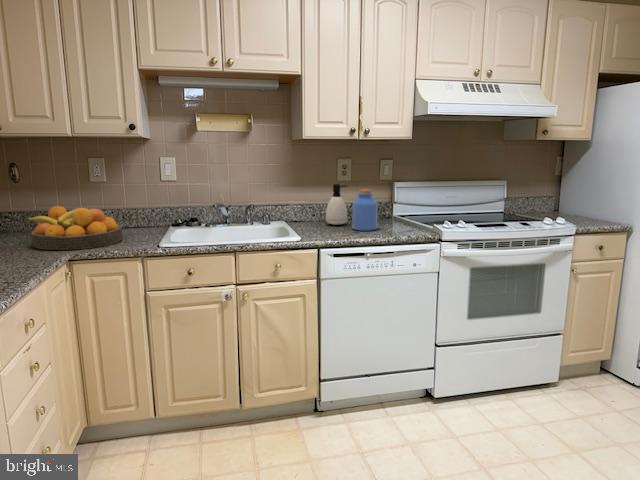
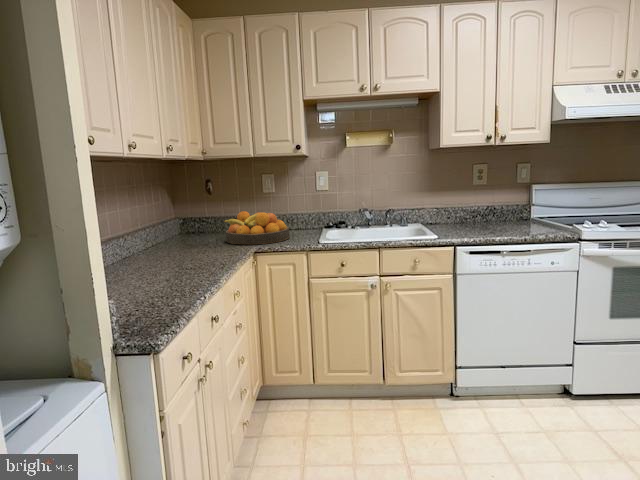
soap dispenser: present [326,184,347,225] -> none [461,188,482,226]
jar: present [352,189,378,231] -> none [487,192,513,231]

